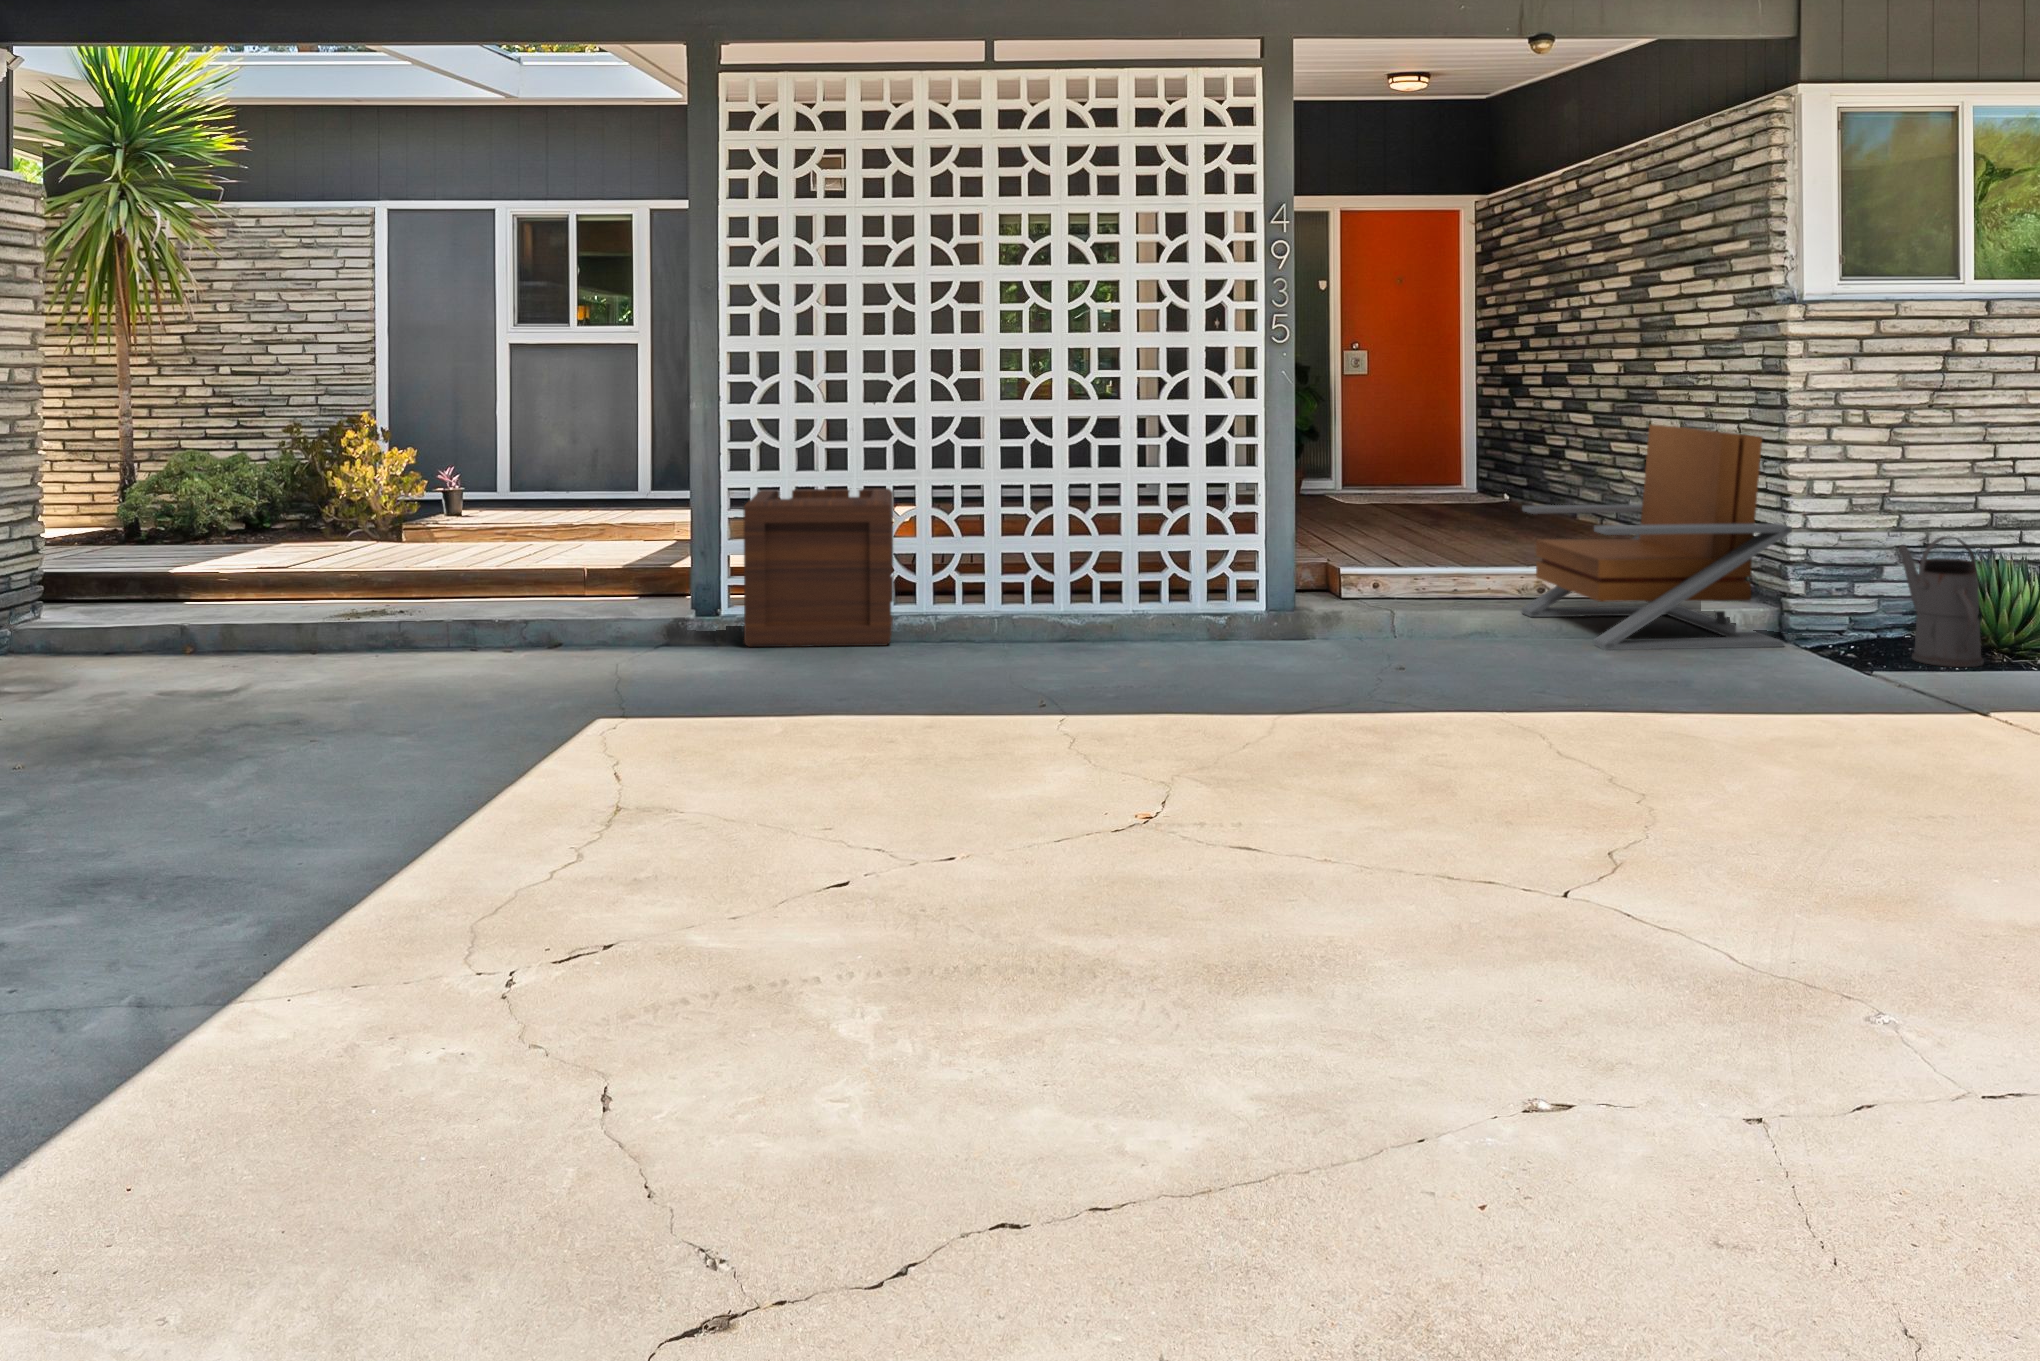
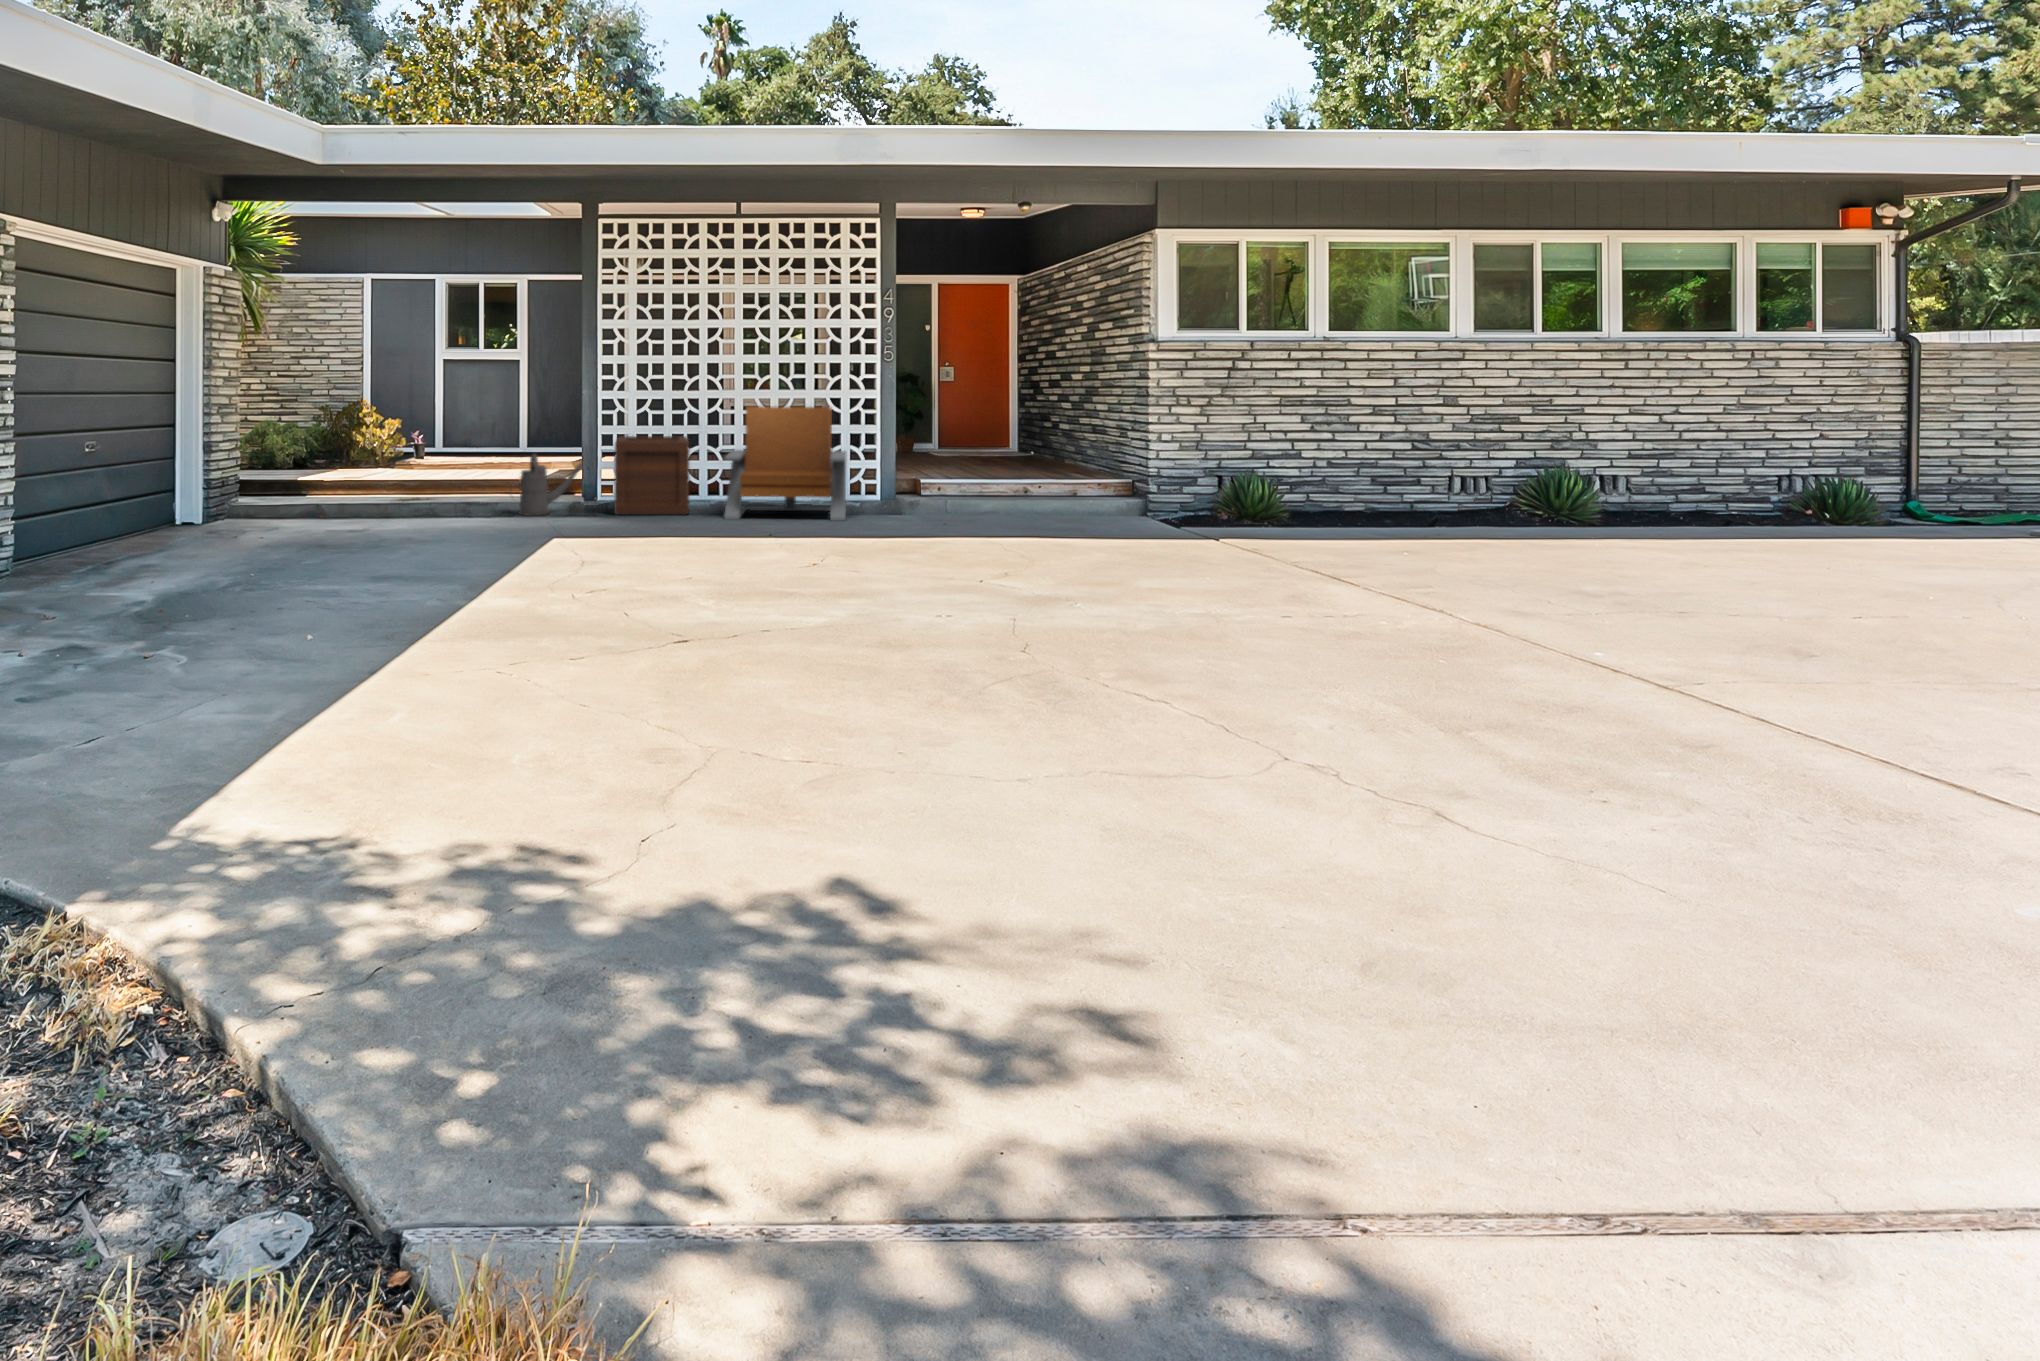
lounge chair: present [1521,424,1792,650] -> present [724,406,847,521]
watering can: present [1899,536,1984,667] -> present [519,454,582,516]

